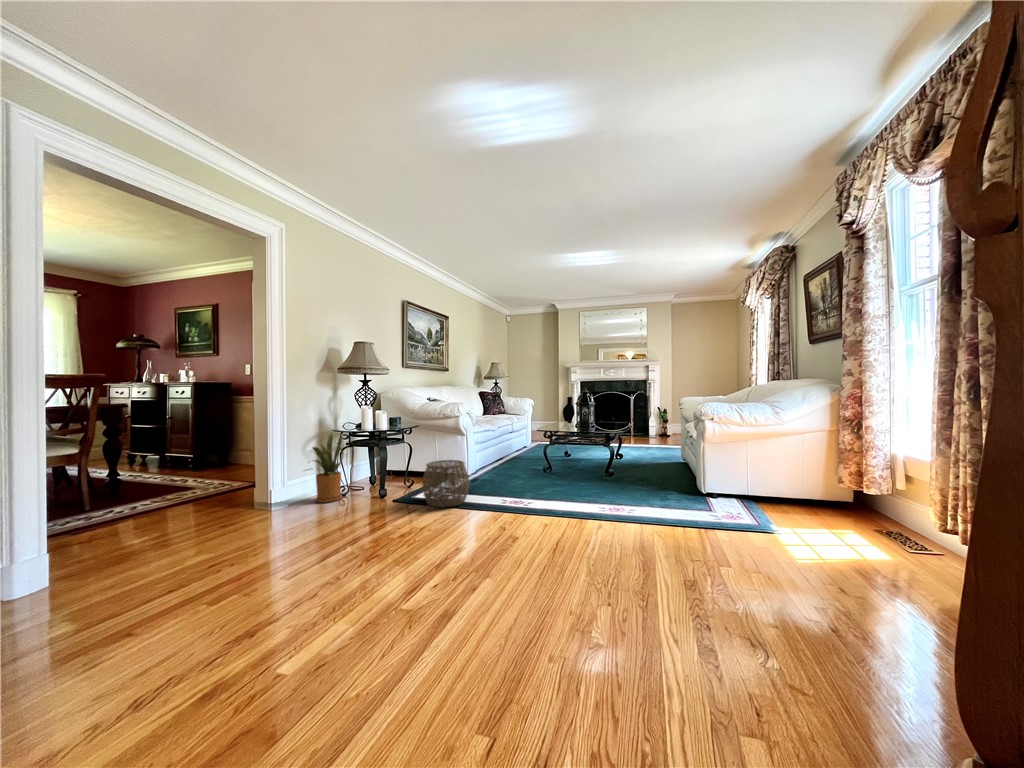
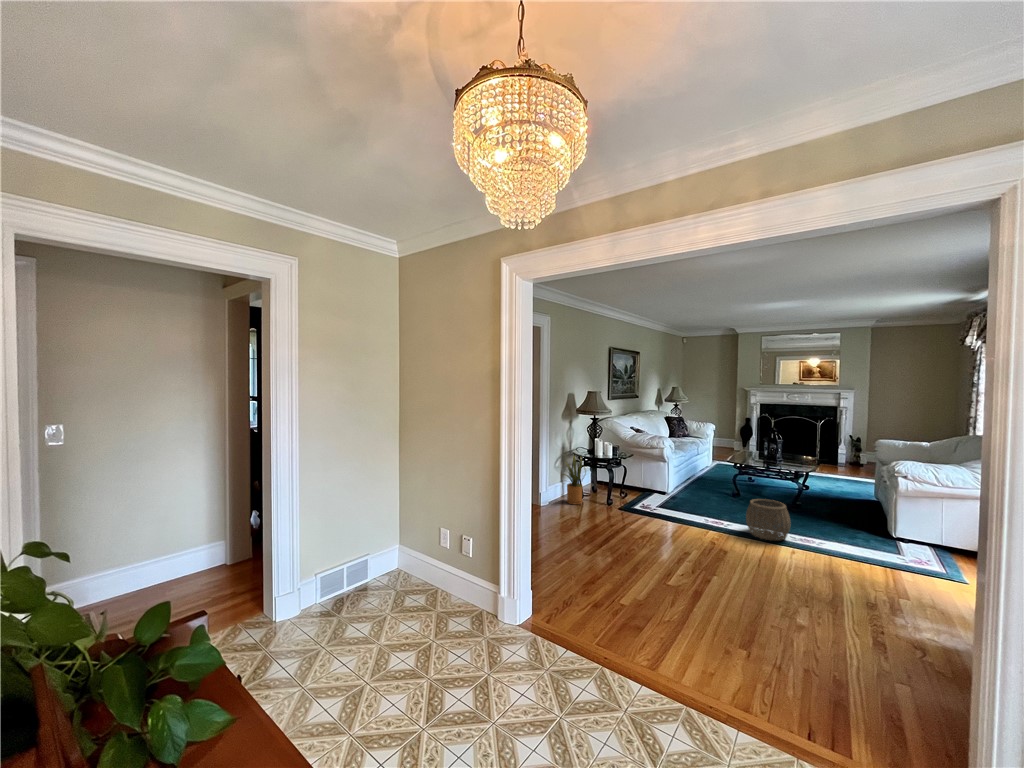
woven basket: present [422,460,469,508] -> present [746,499,790,541]

